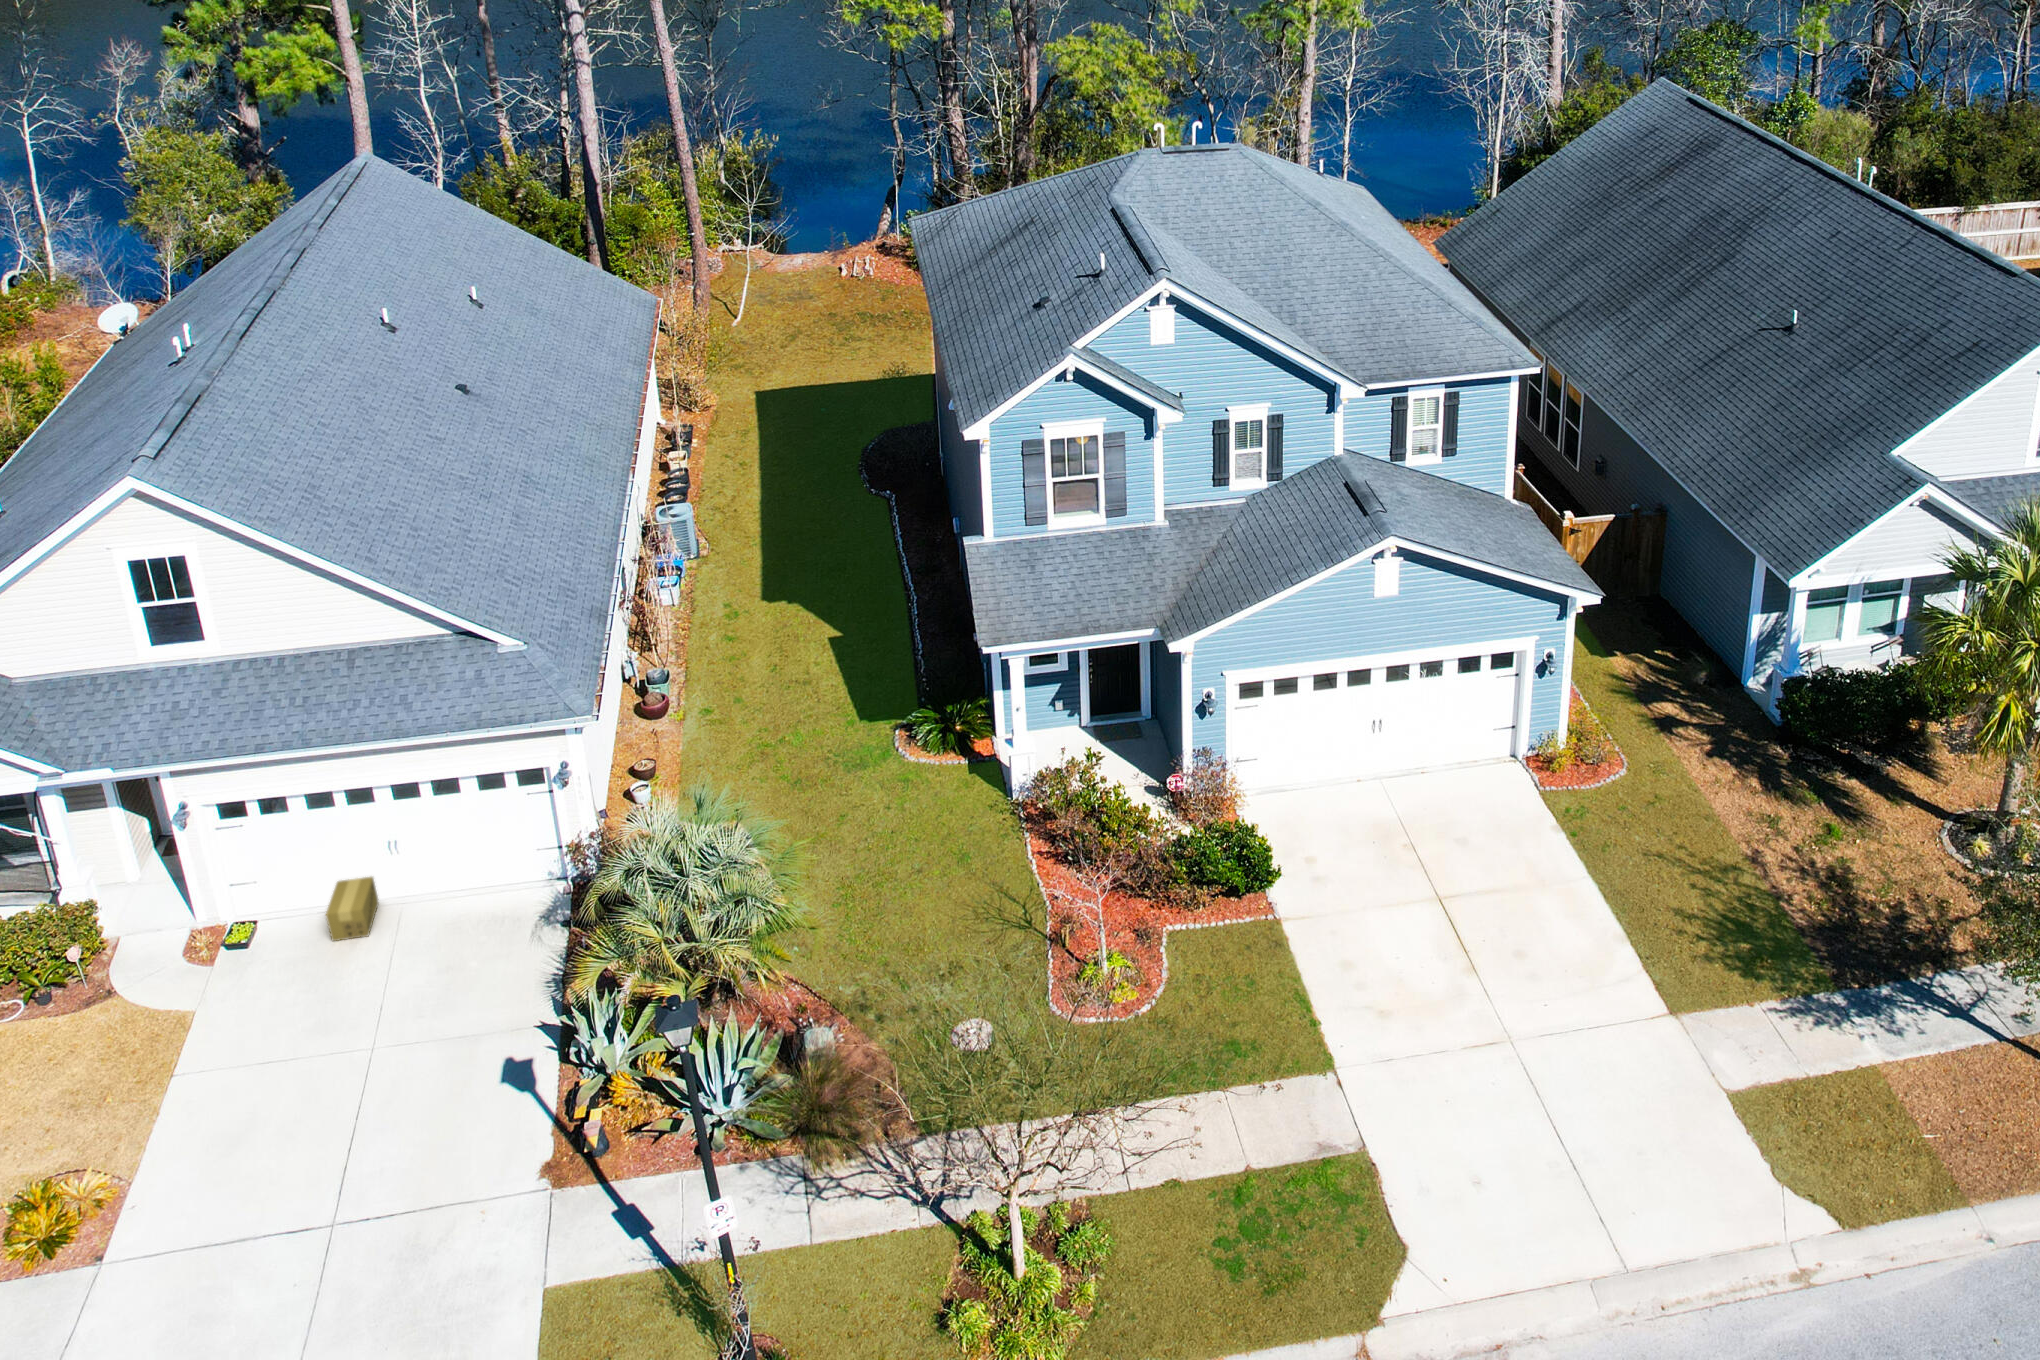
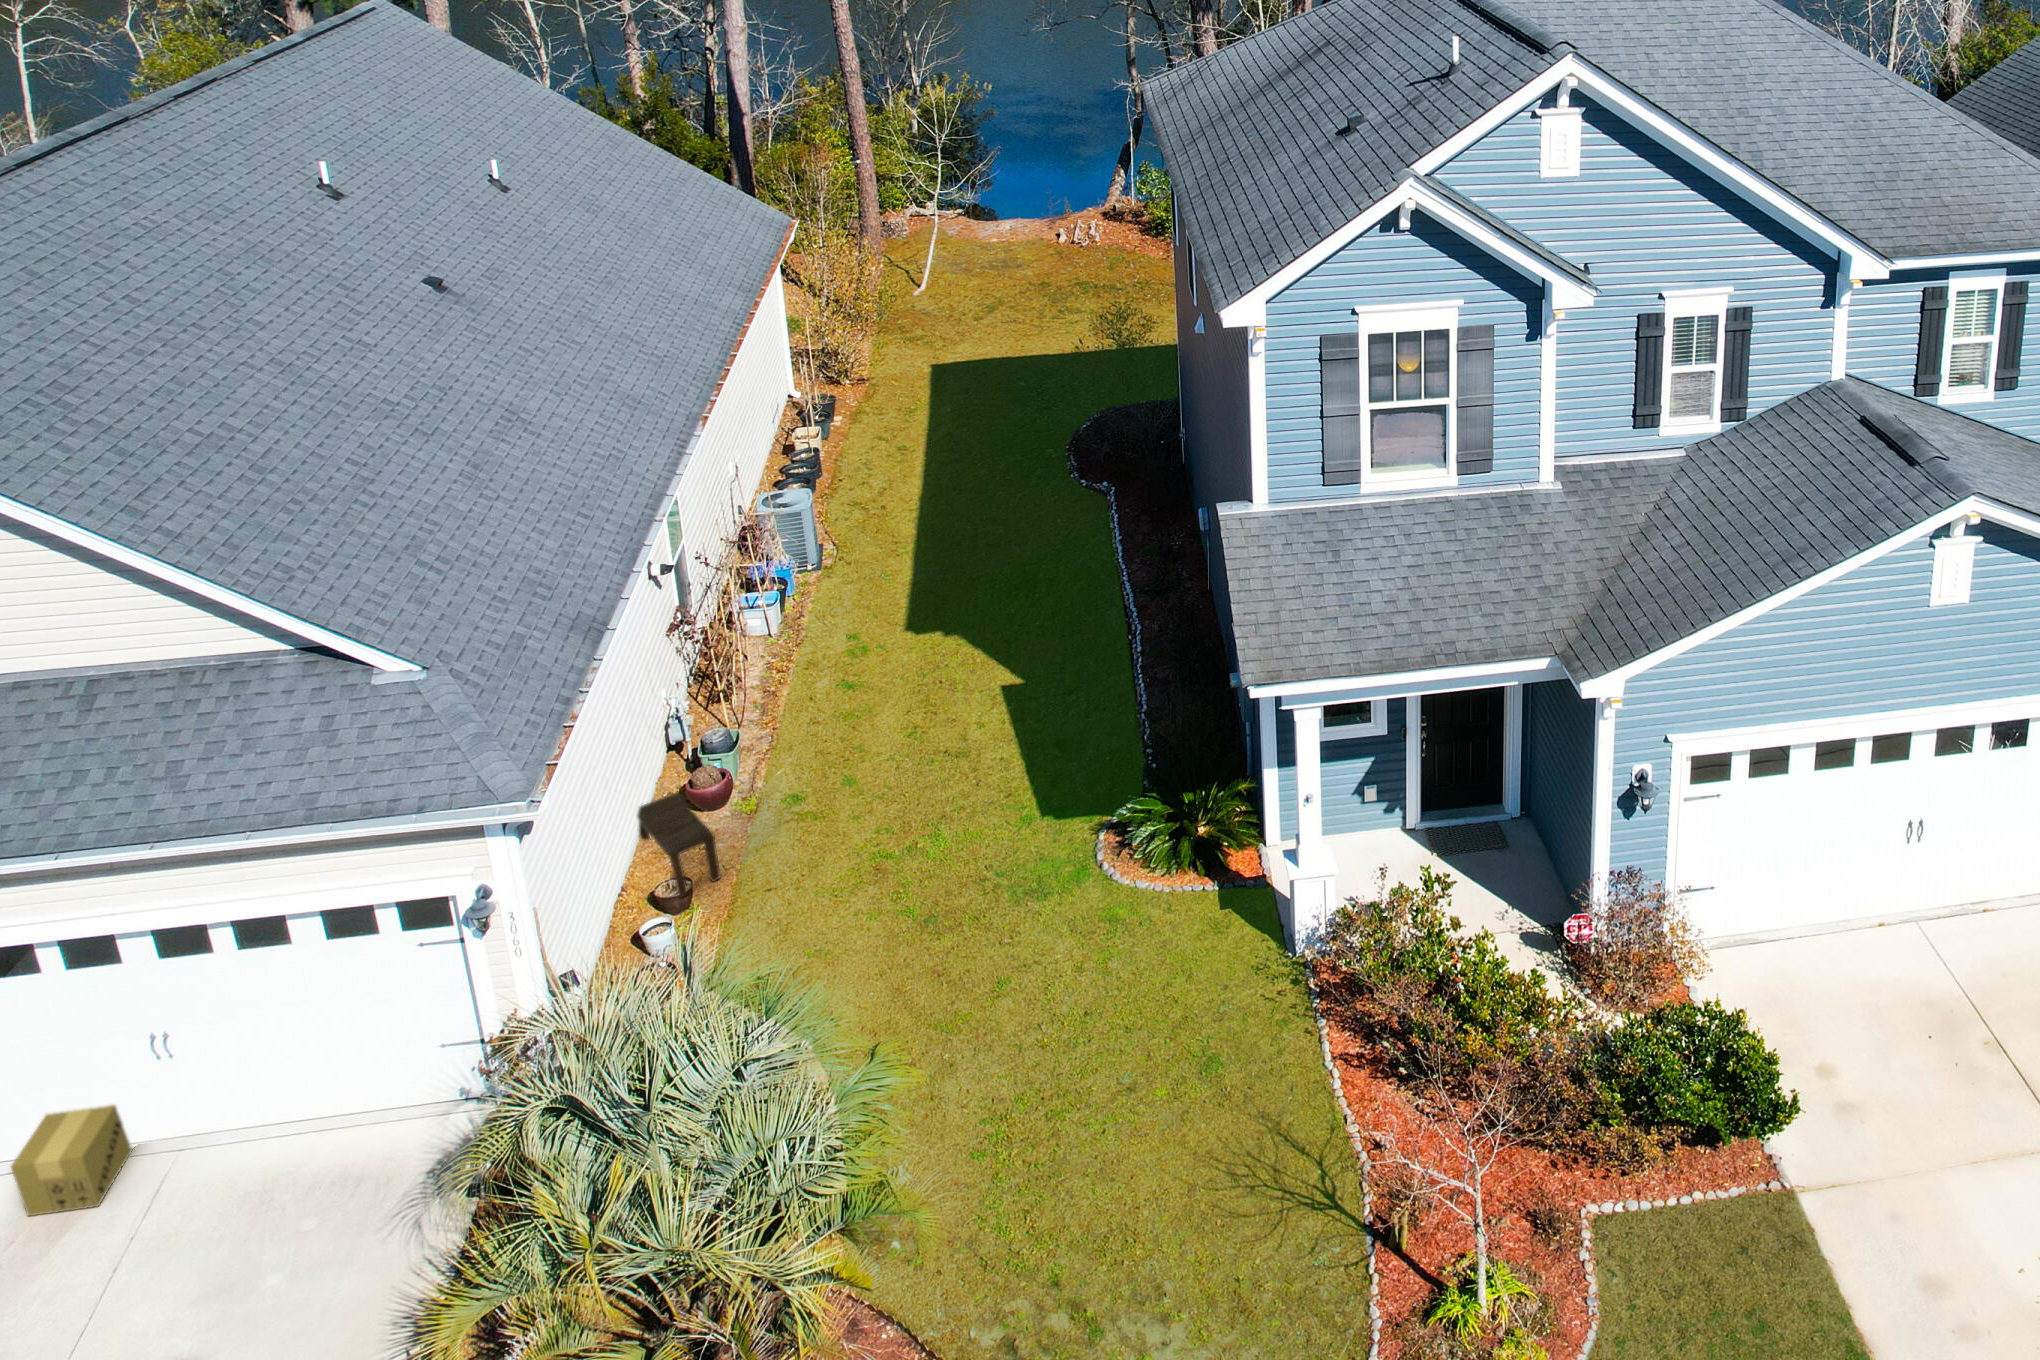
bench: none [617,708,671,771] -> present [638,792,721,898]

